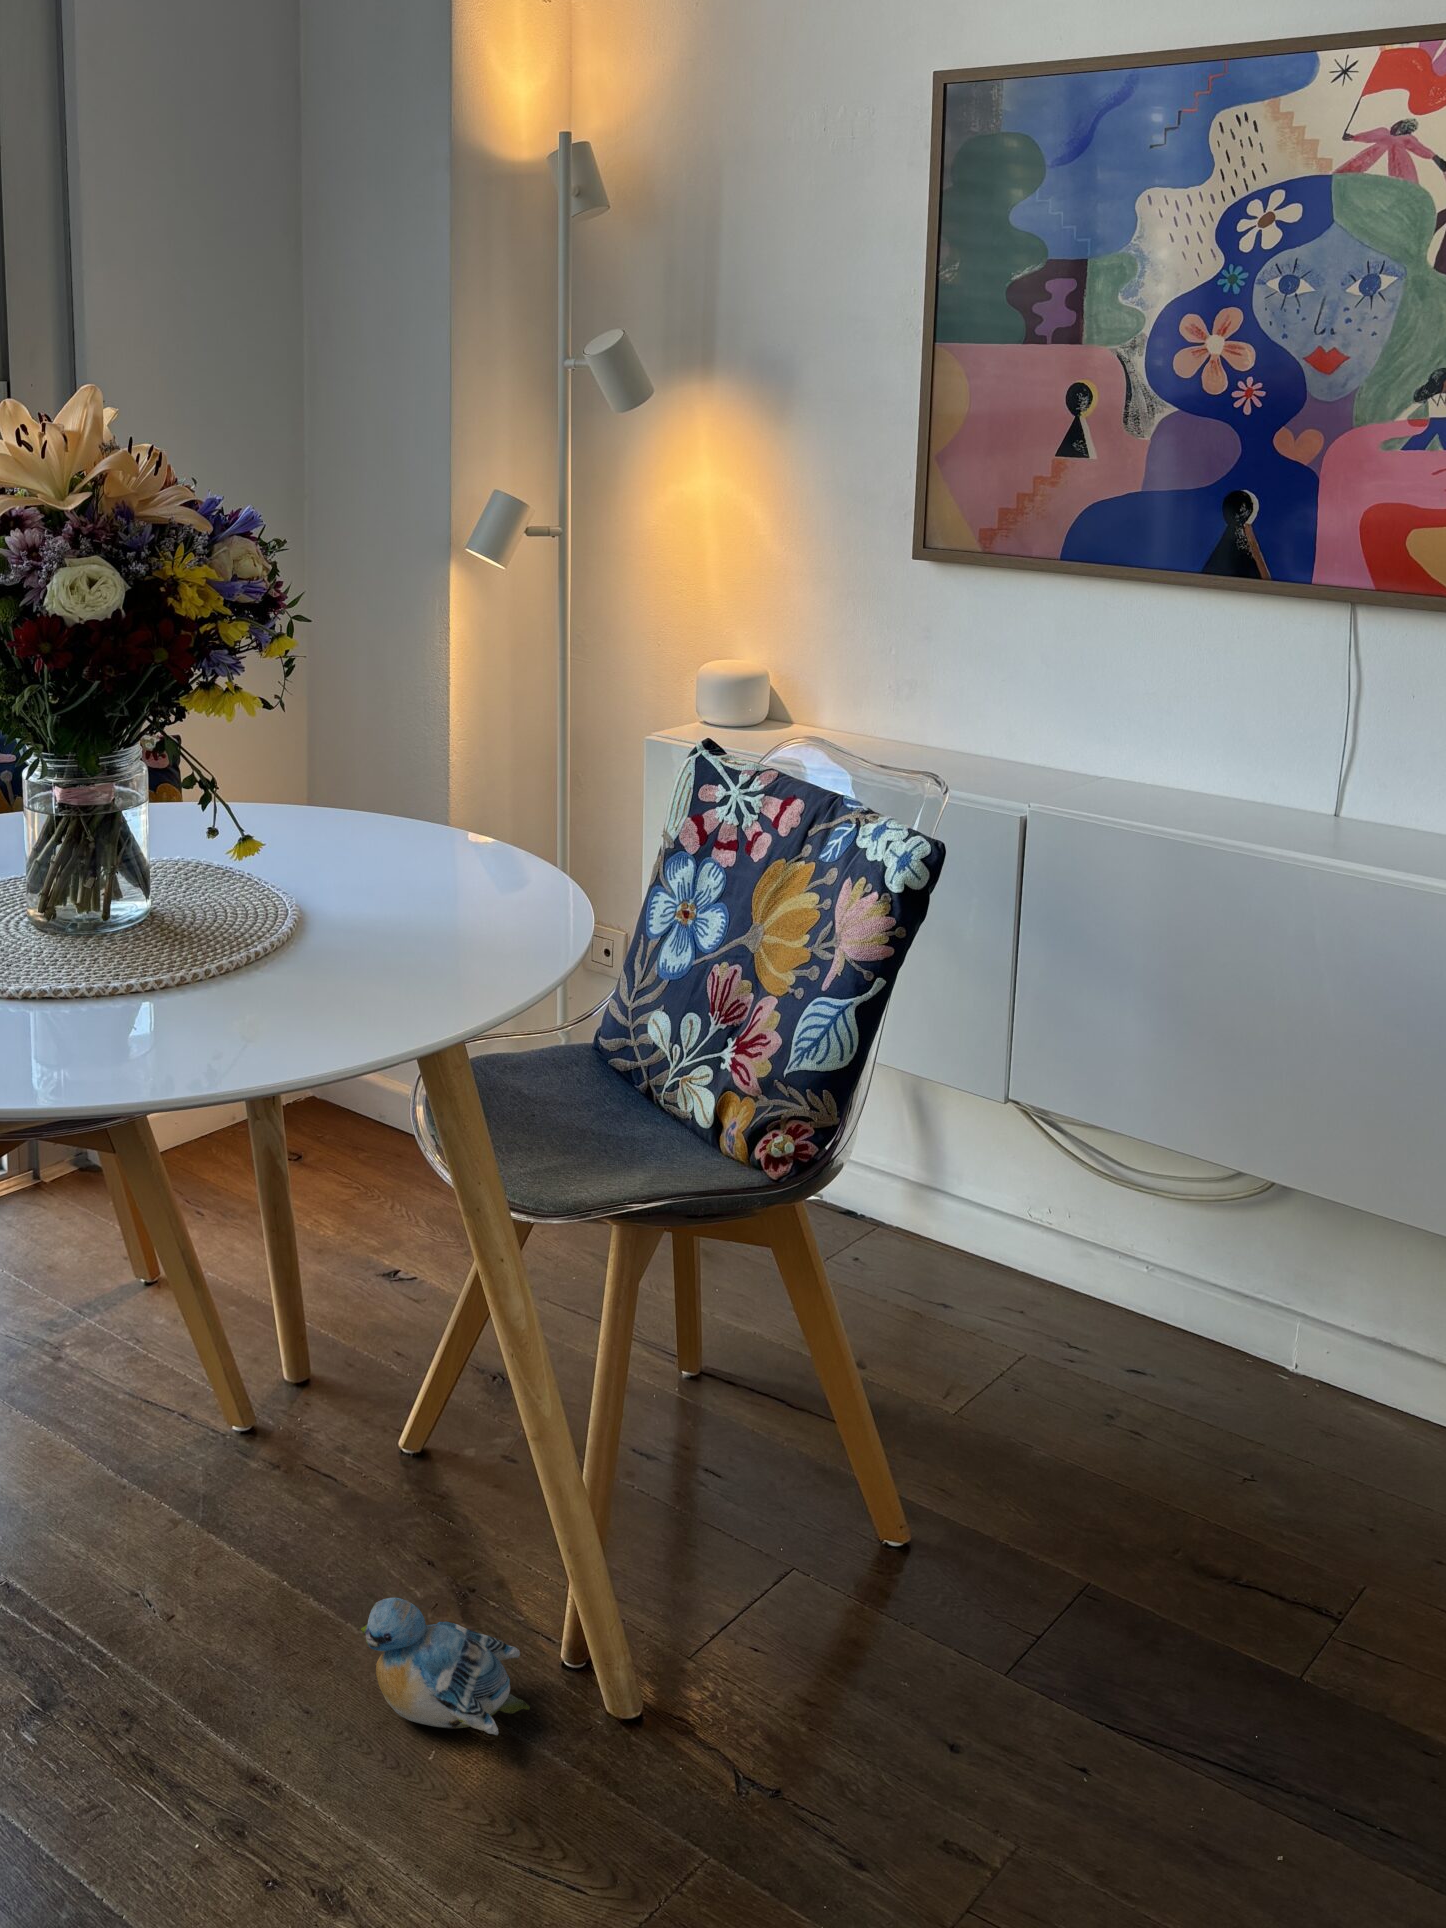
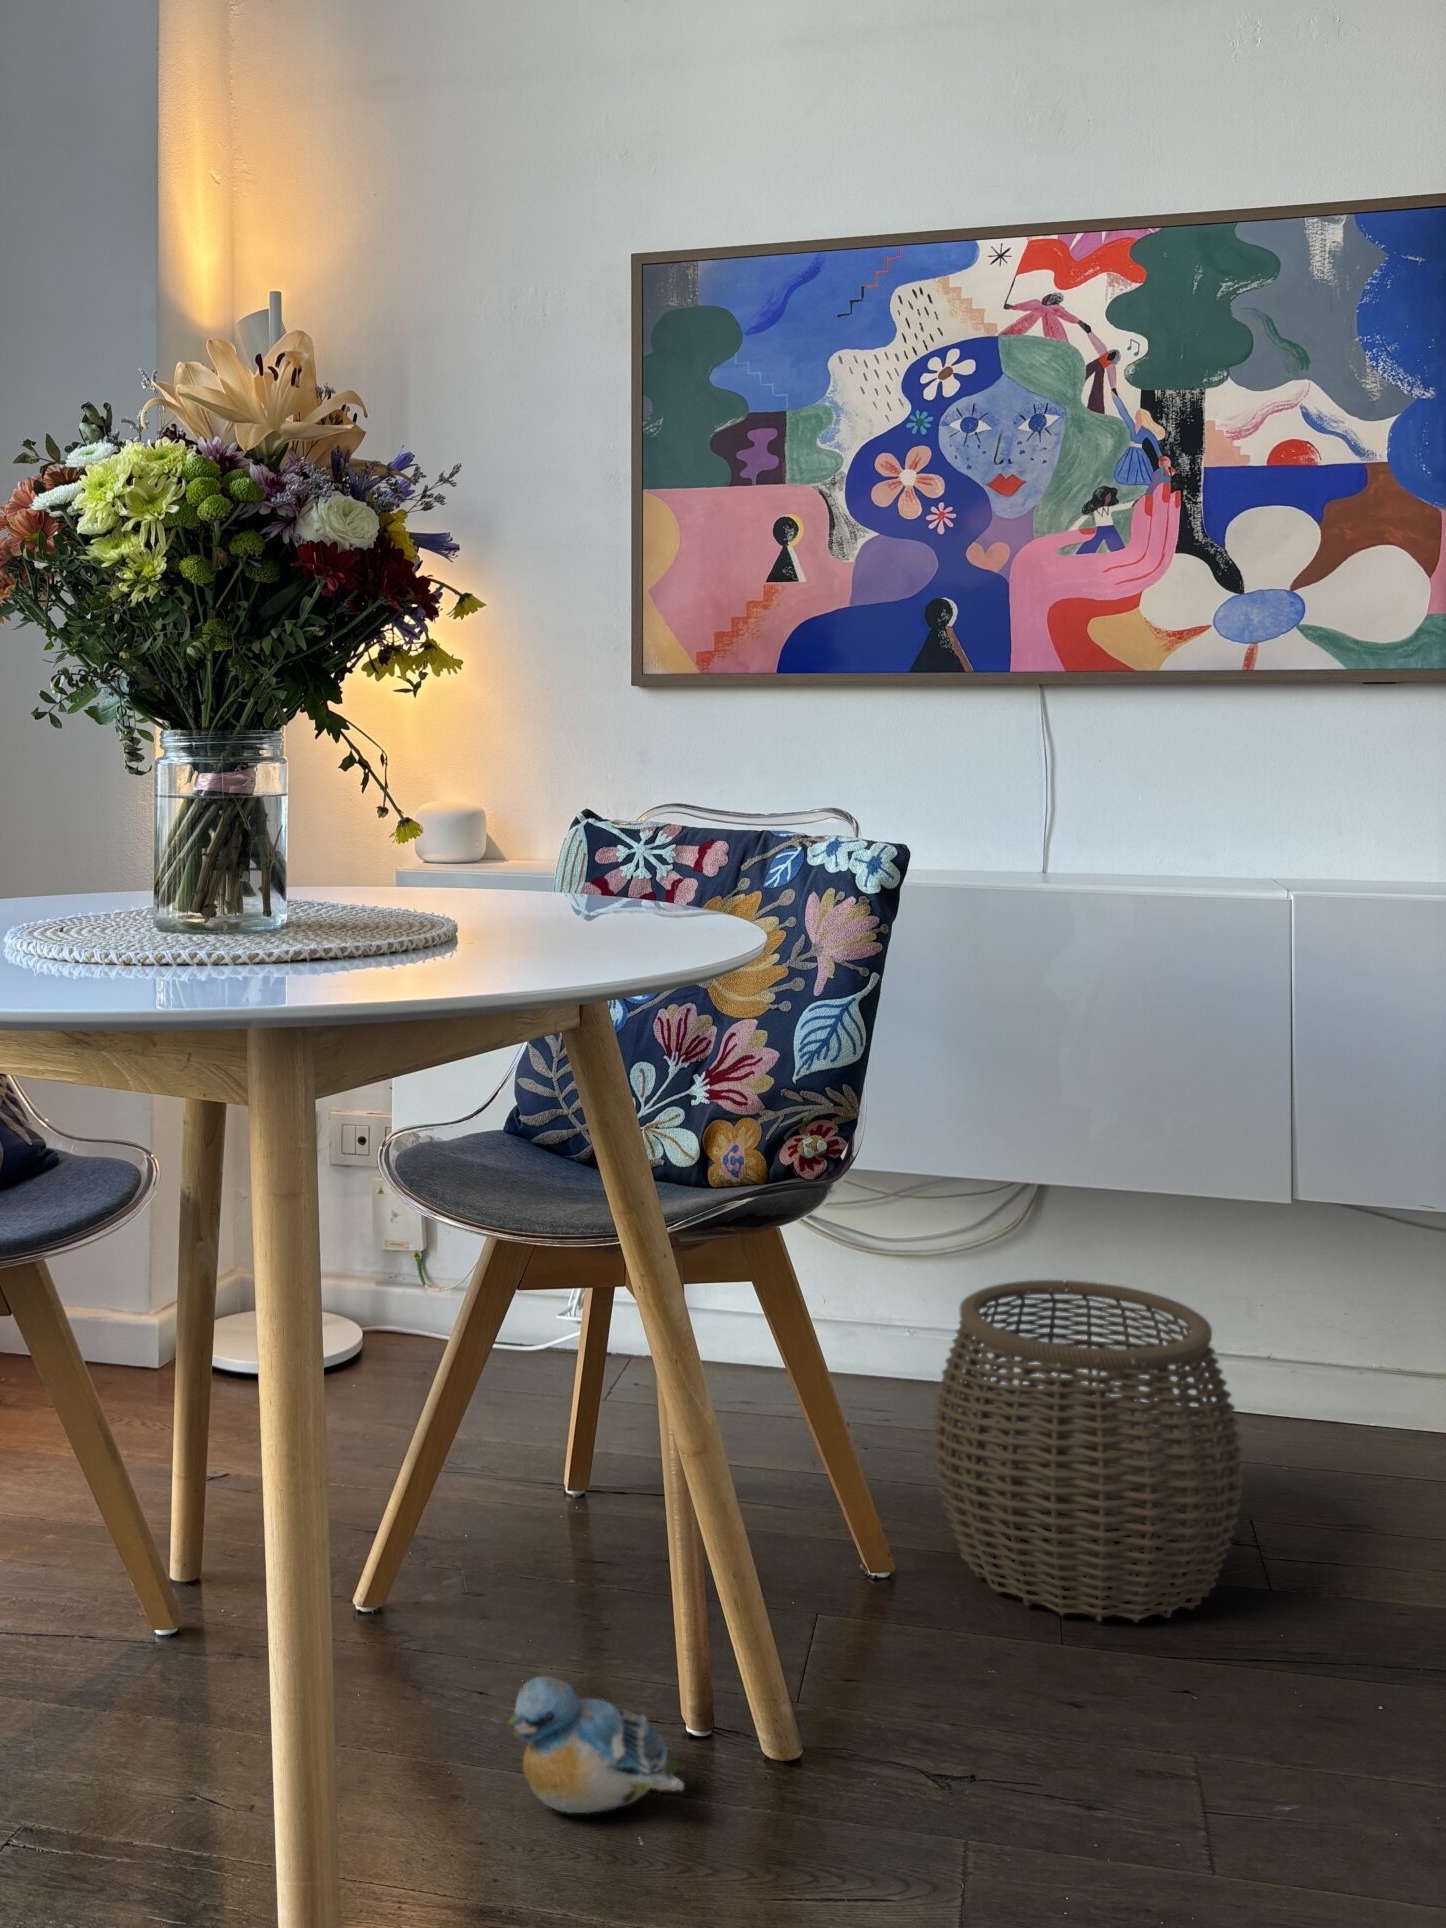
woven basket: none [973,1286,1316,1683] -> present [933,1280,1244,1622]

